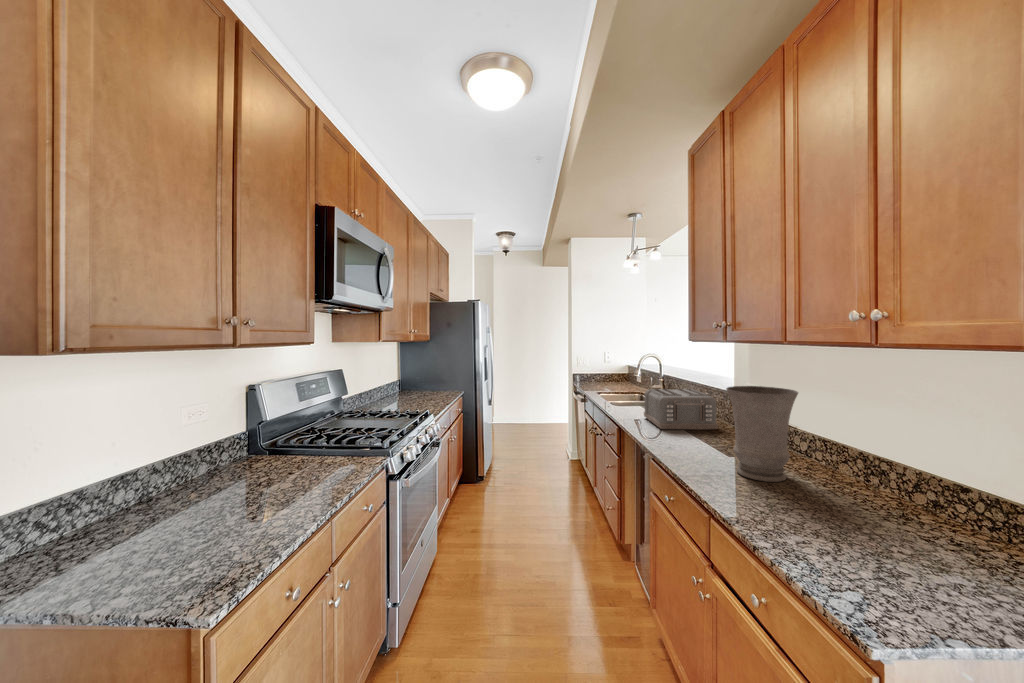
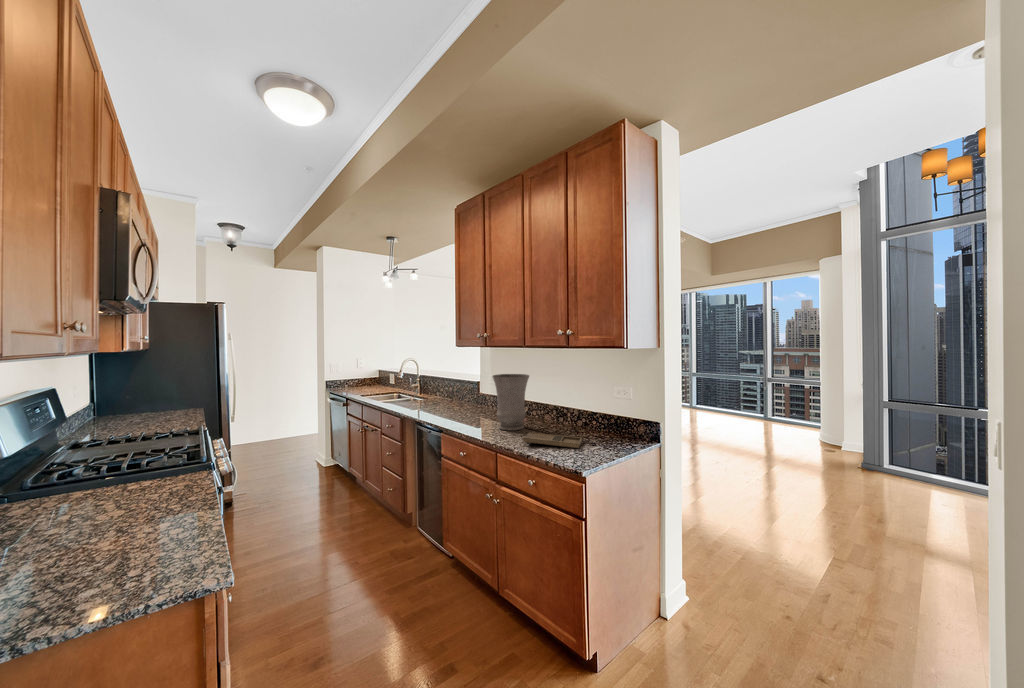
toaster: present [644,389,718,429] -> none [416,383,472,415]
tray: none [760,496,912,567] -> present [523,432,582,448]

